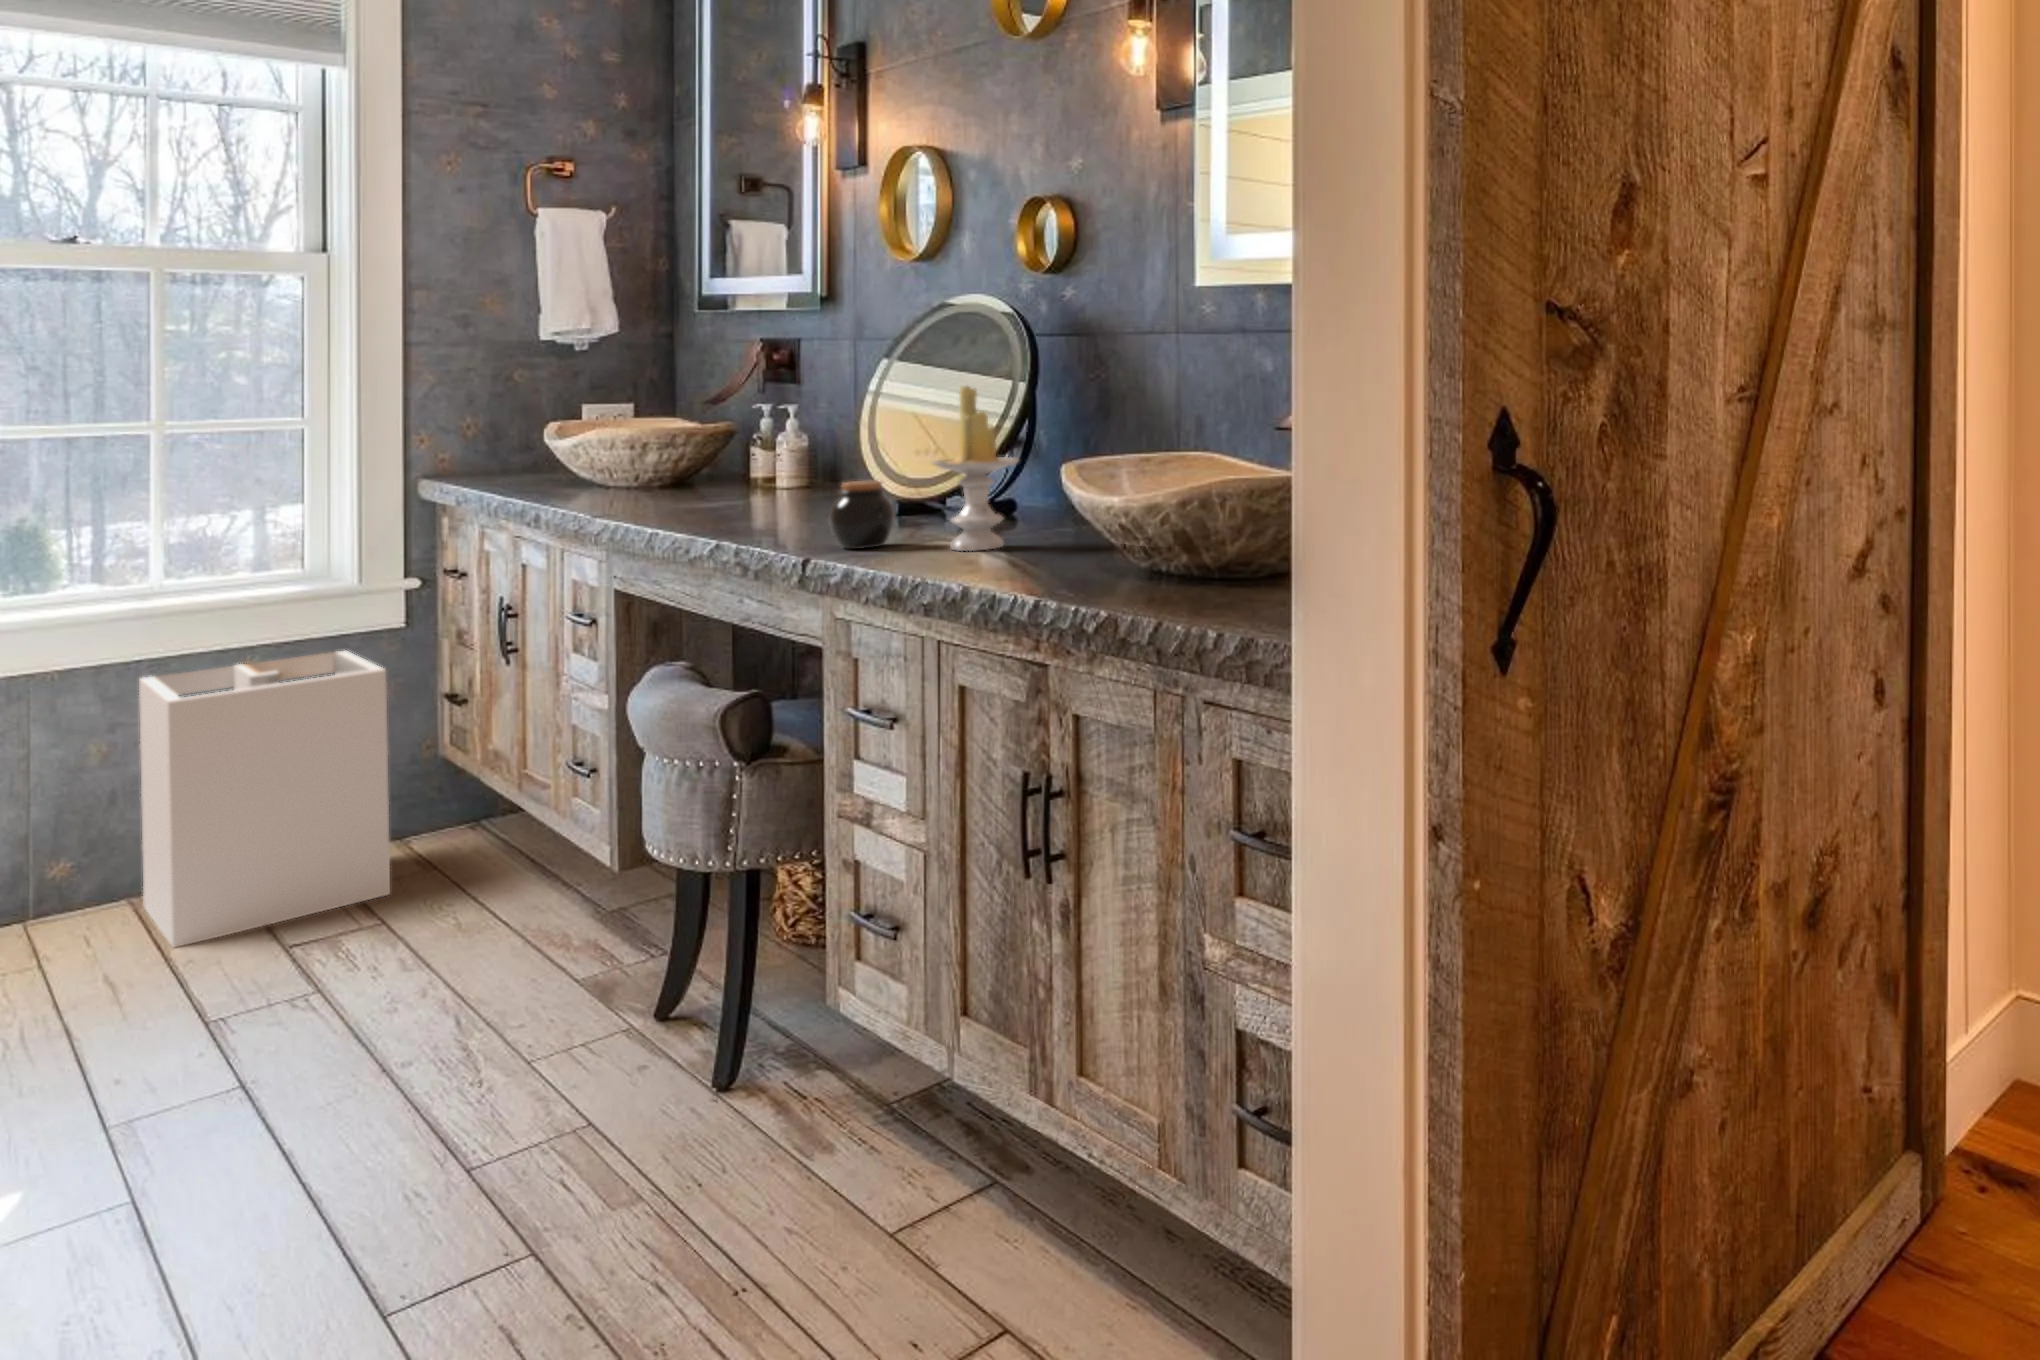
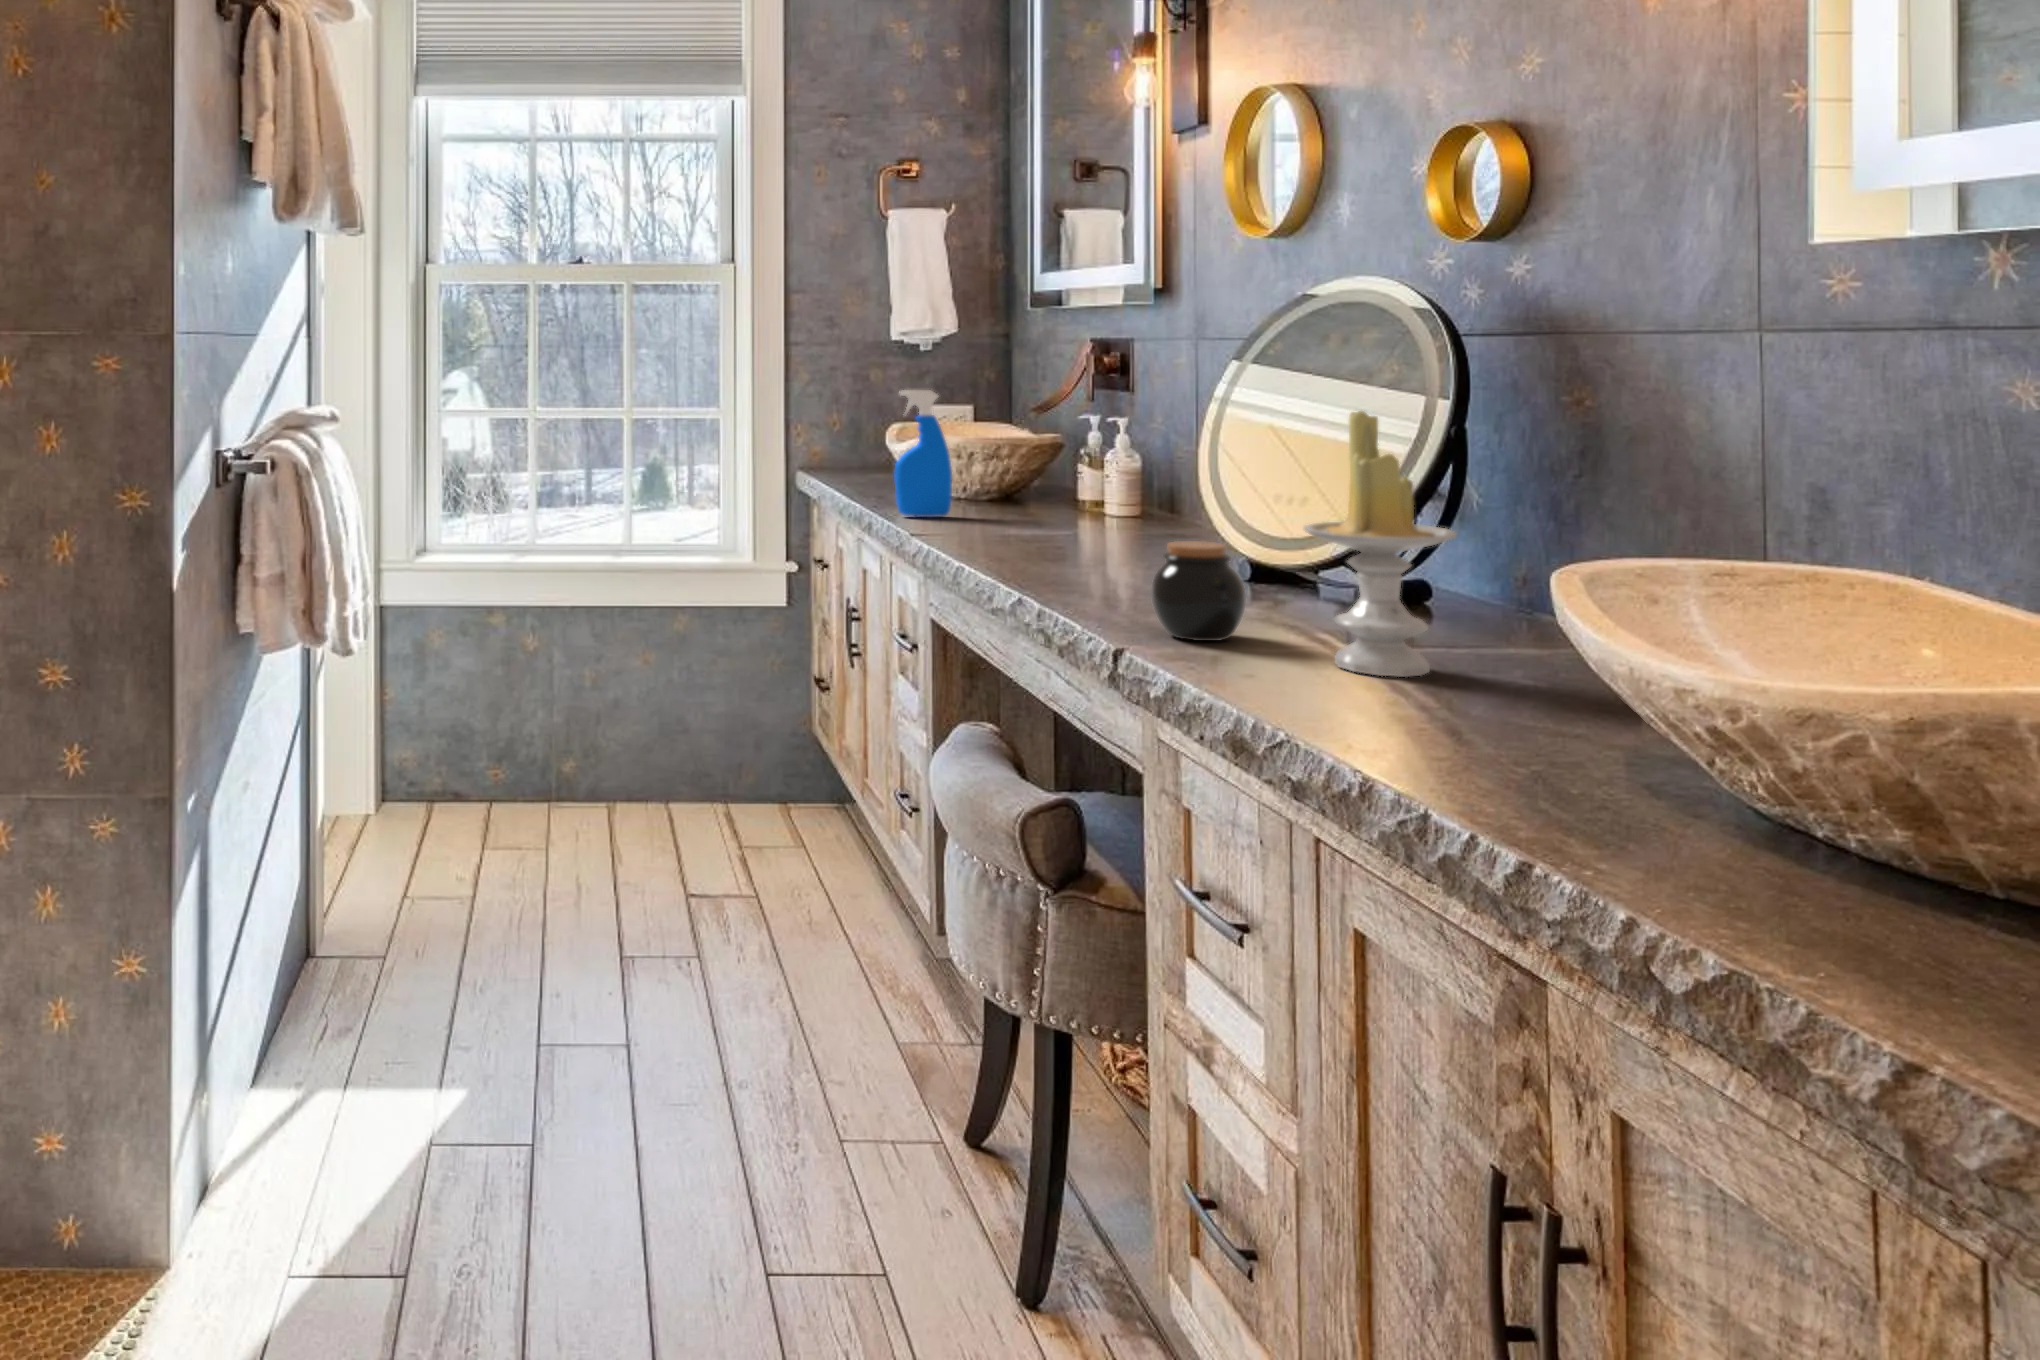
spray bottle: none [570,384,632,503] -> present [894,390,952,517]
laundry hamper: present [139,650,390,947] -> none [607,622,767,862]

